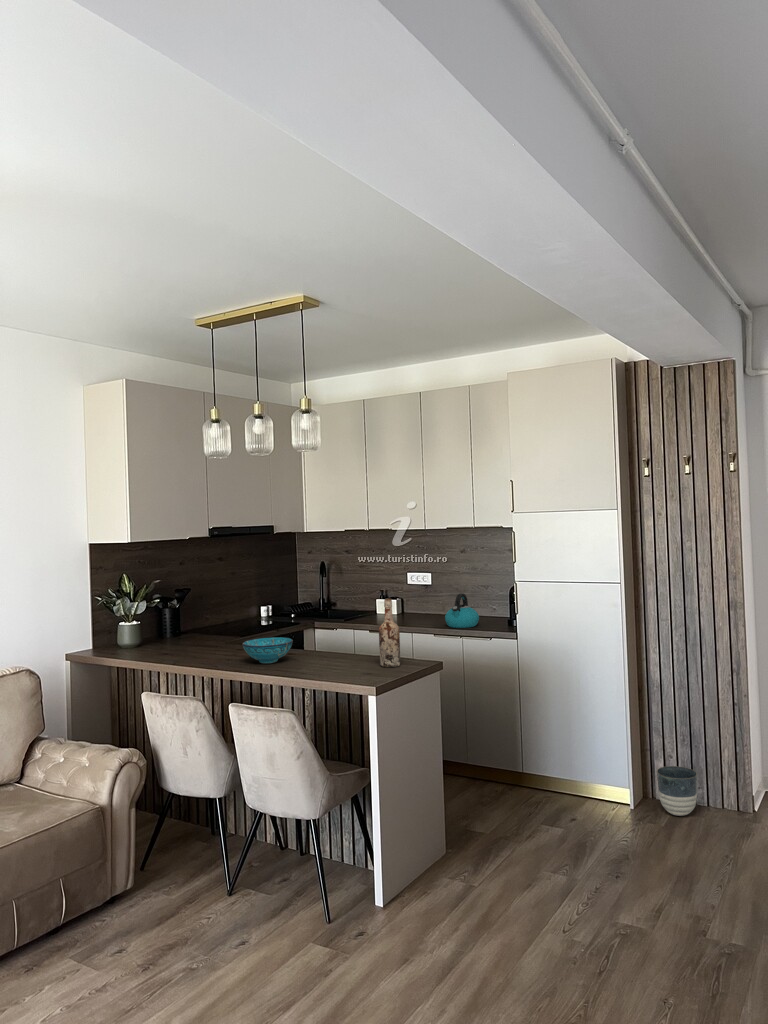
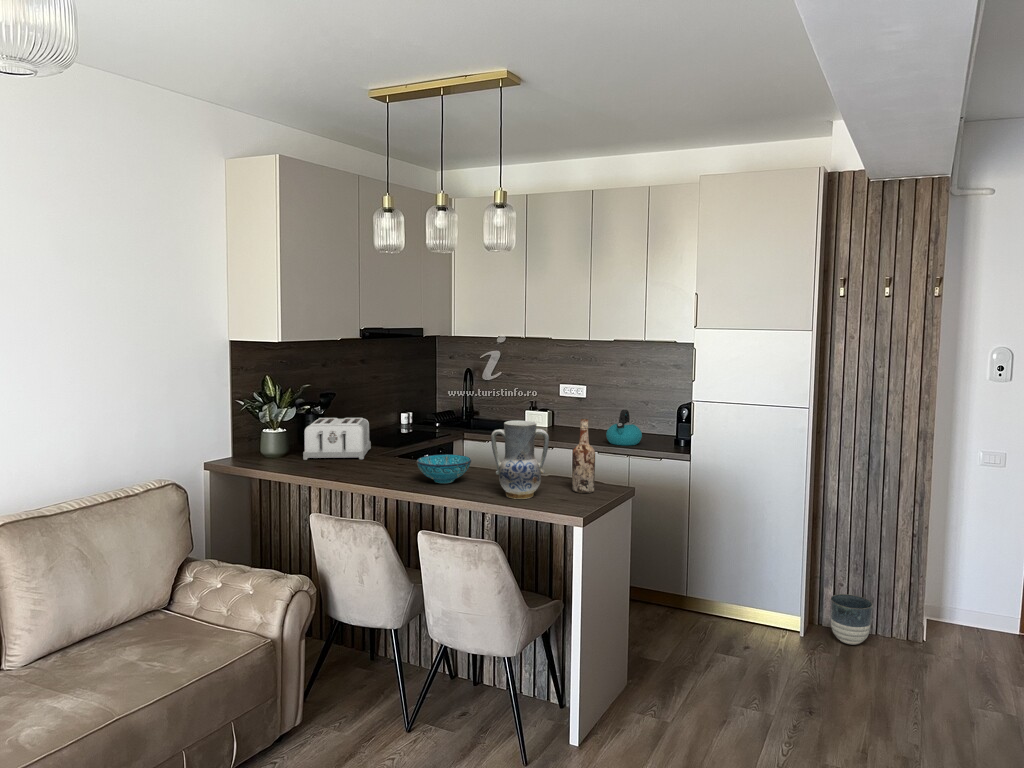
vase: none [301,602,353,673] -> present [491,421,549,499]
toaster: none [153,609,219,649] -> present [303,418,371,460]

